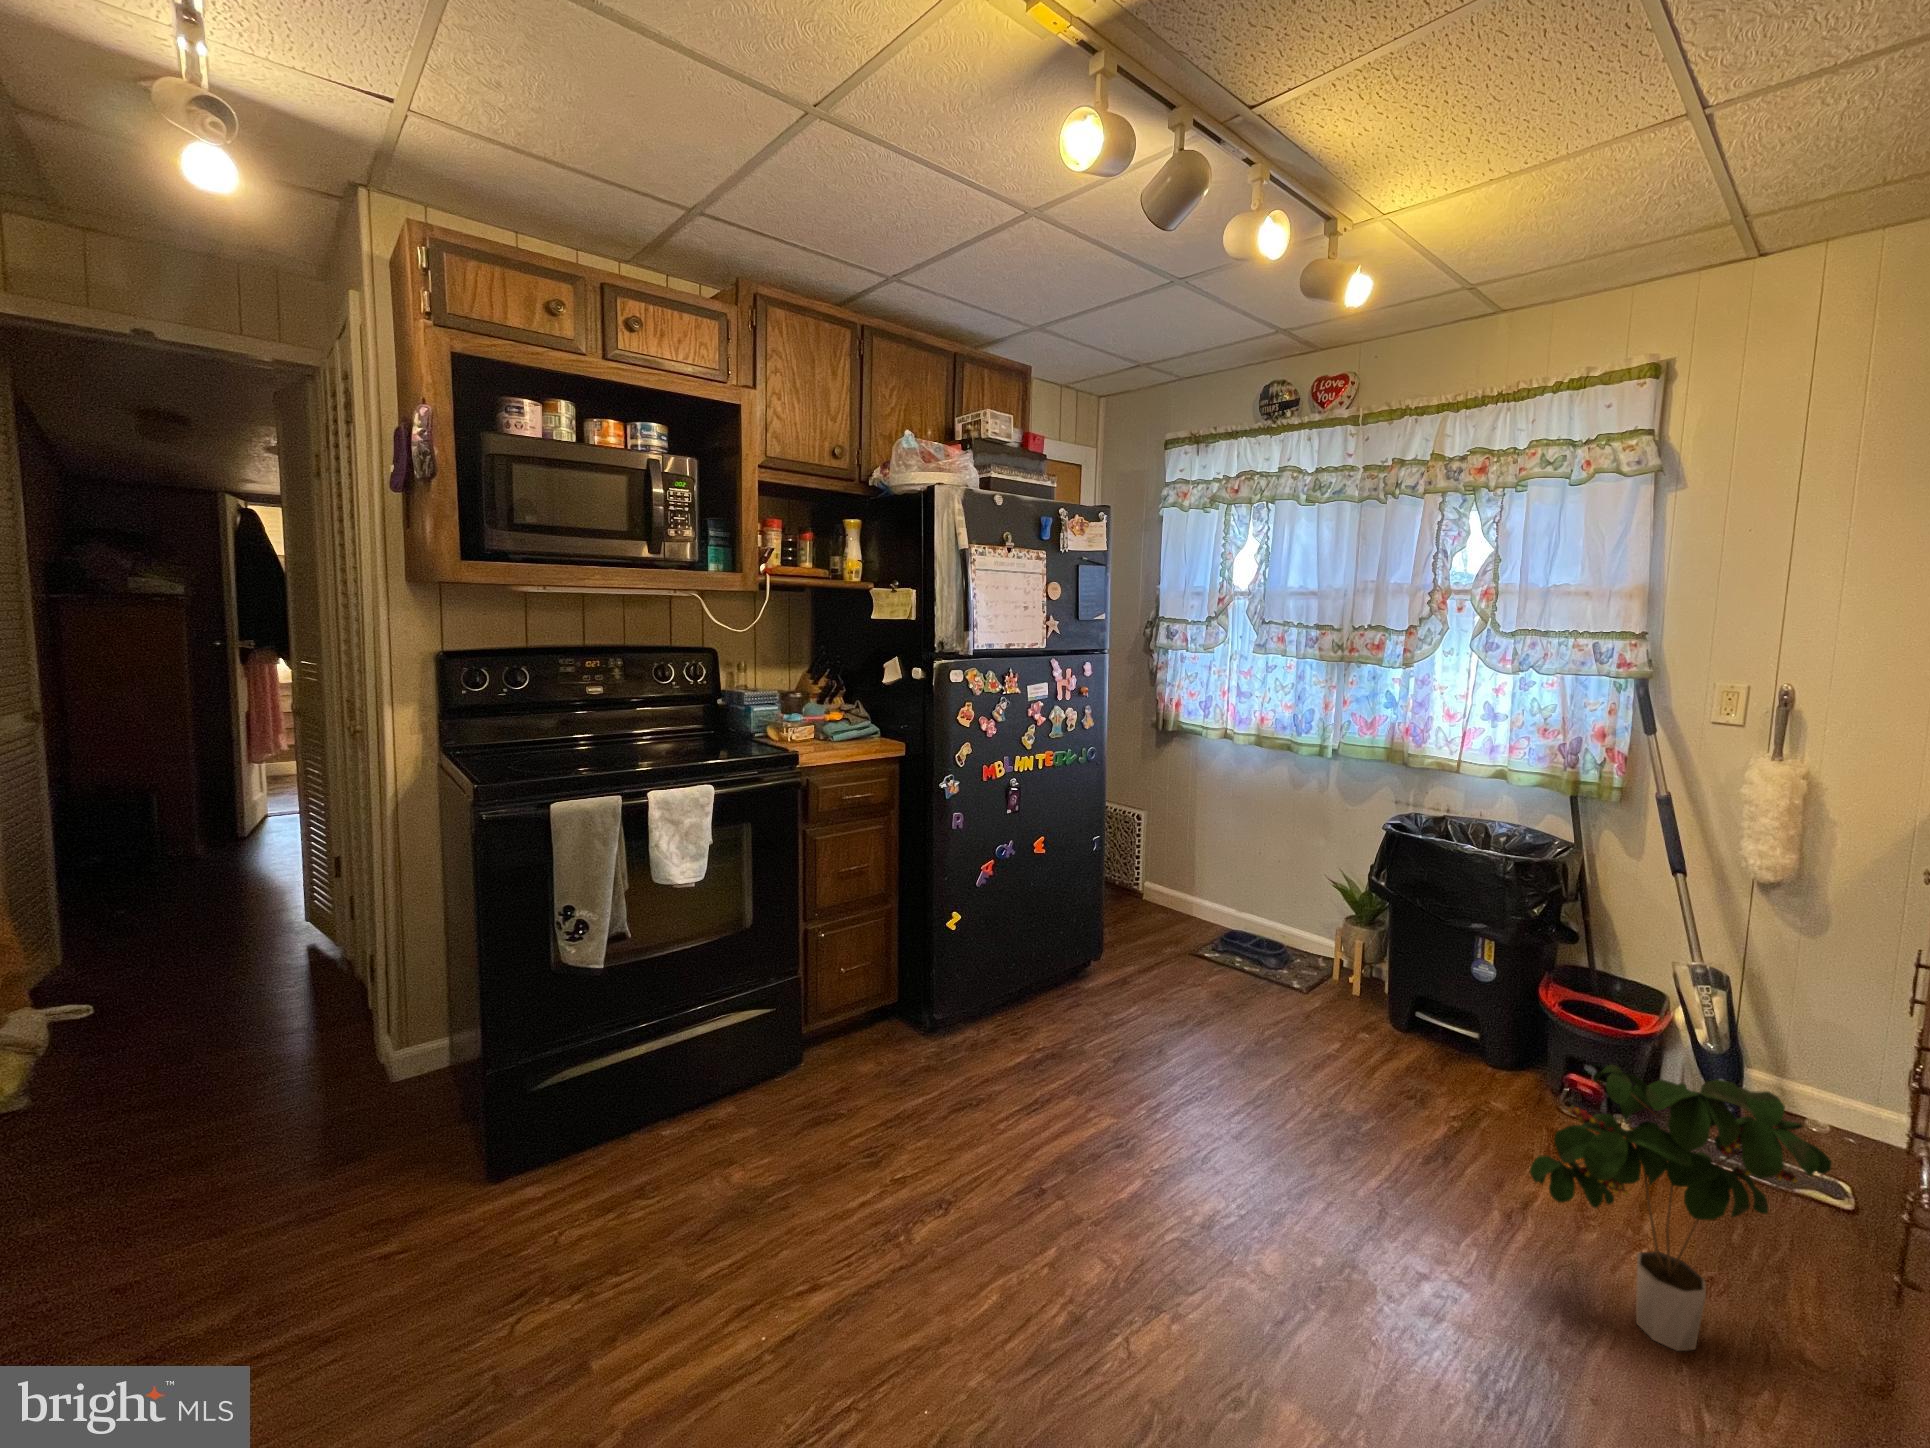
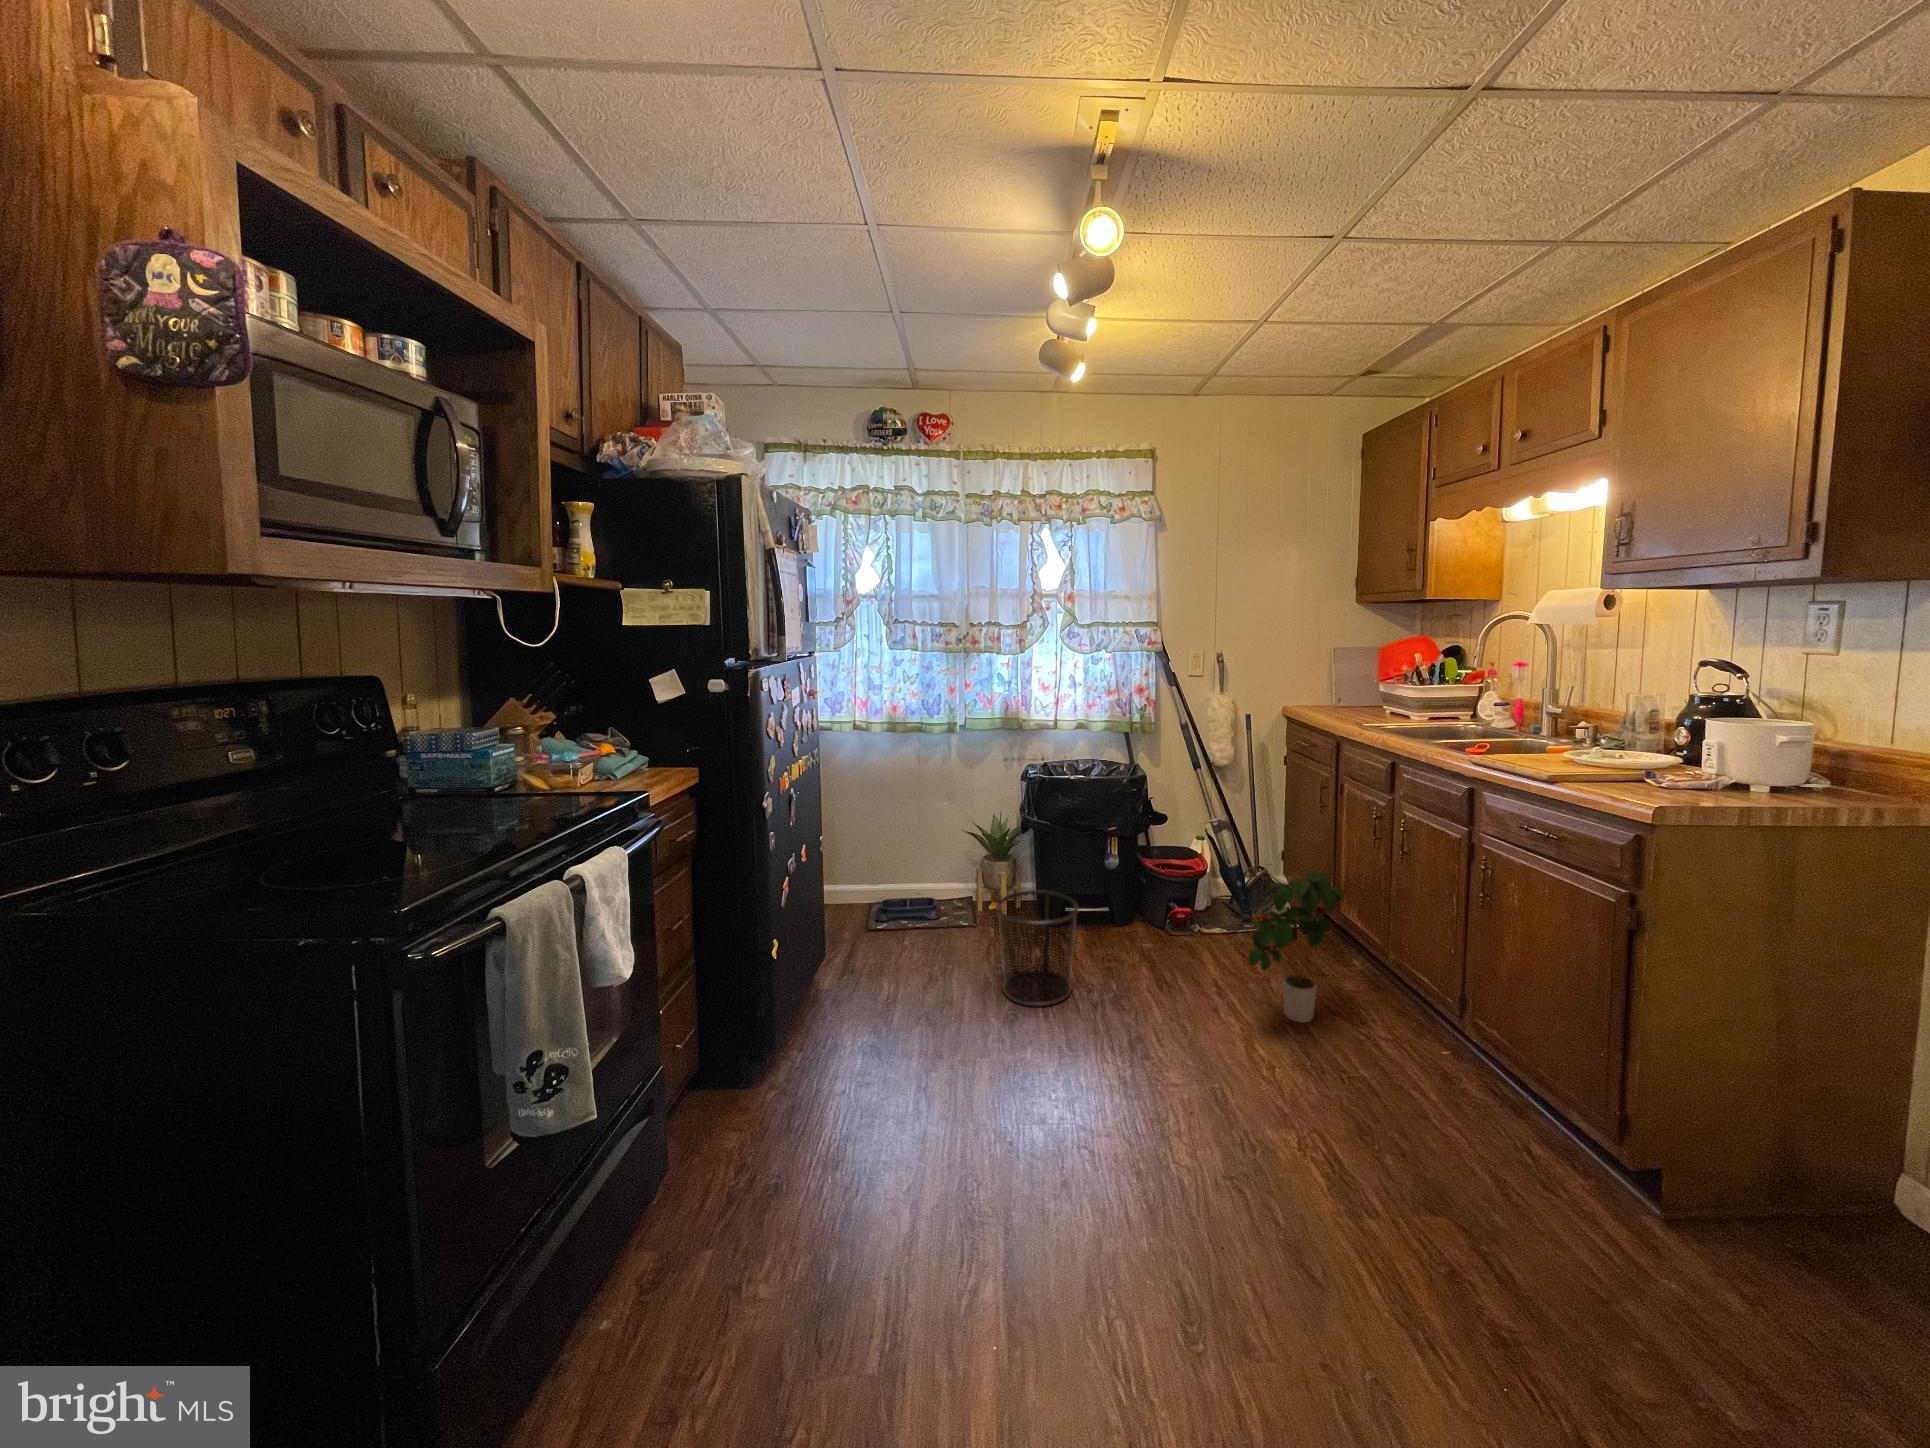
waste bin: none [1242,955,1353,1109] -> present [996,890,1078,1006]

